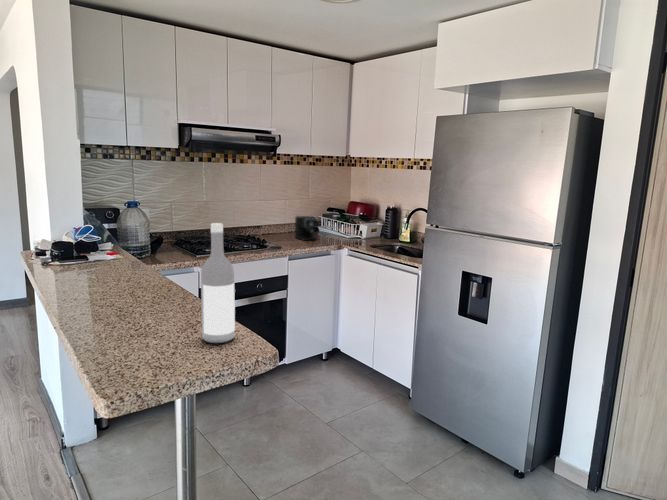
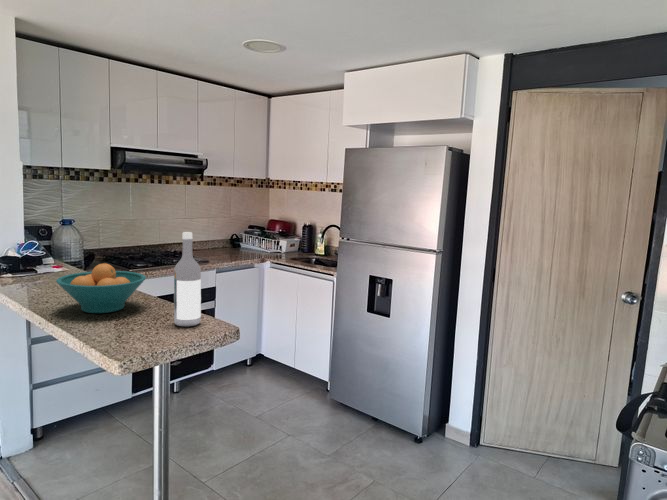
coffee maker: present [295,216,317,240] -> none [220,233,248,255]
fruit bowl: none [77,258,181,318] -> present [56,263,146,313]

